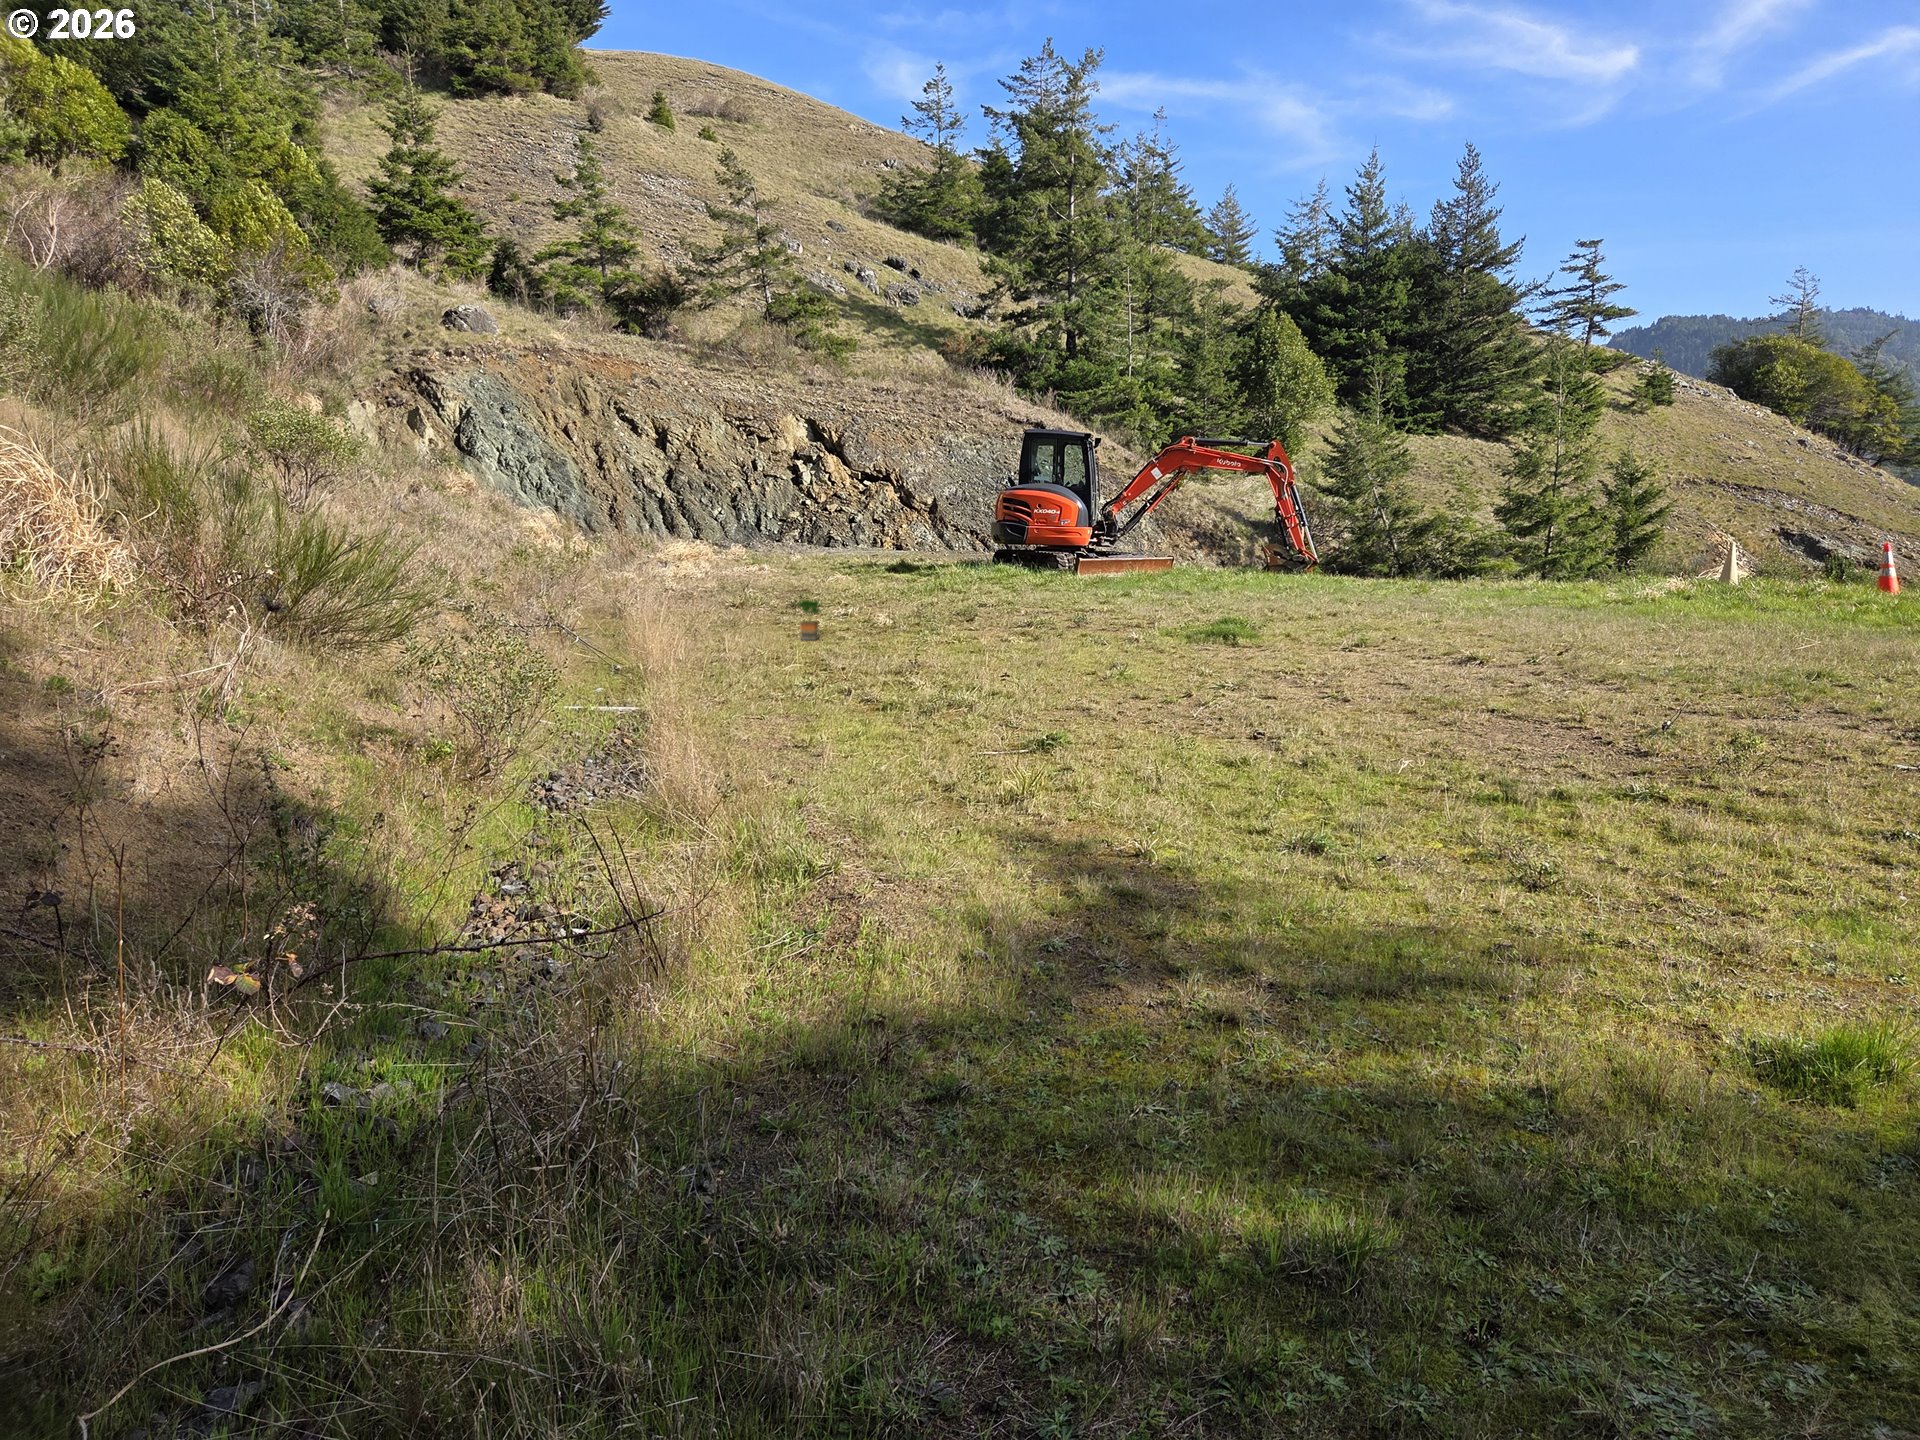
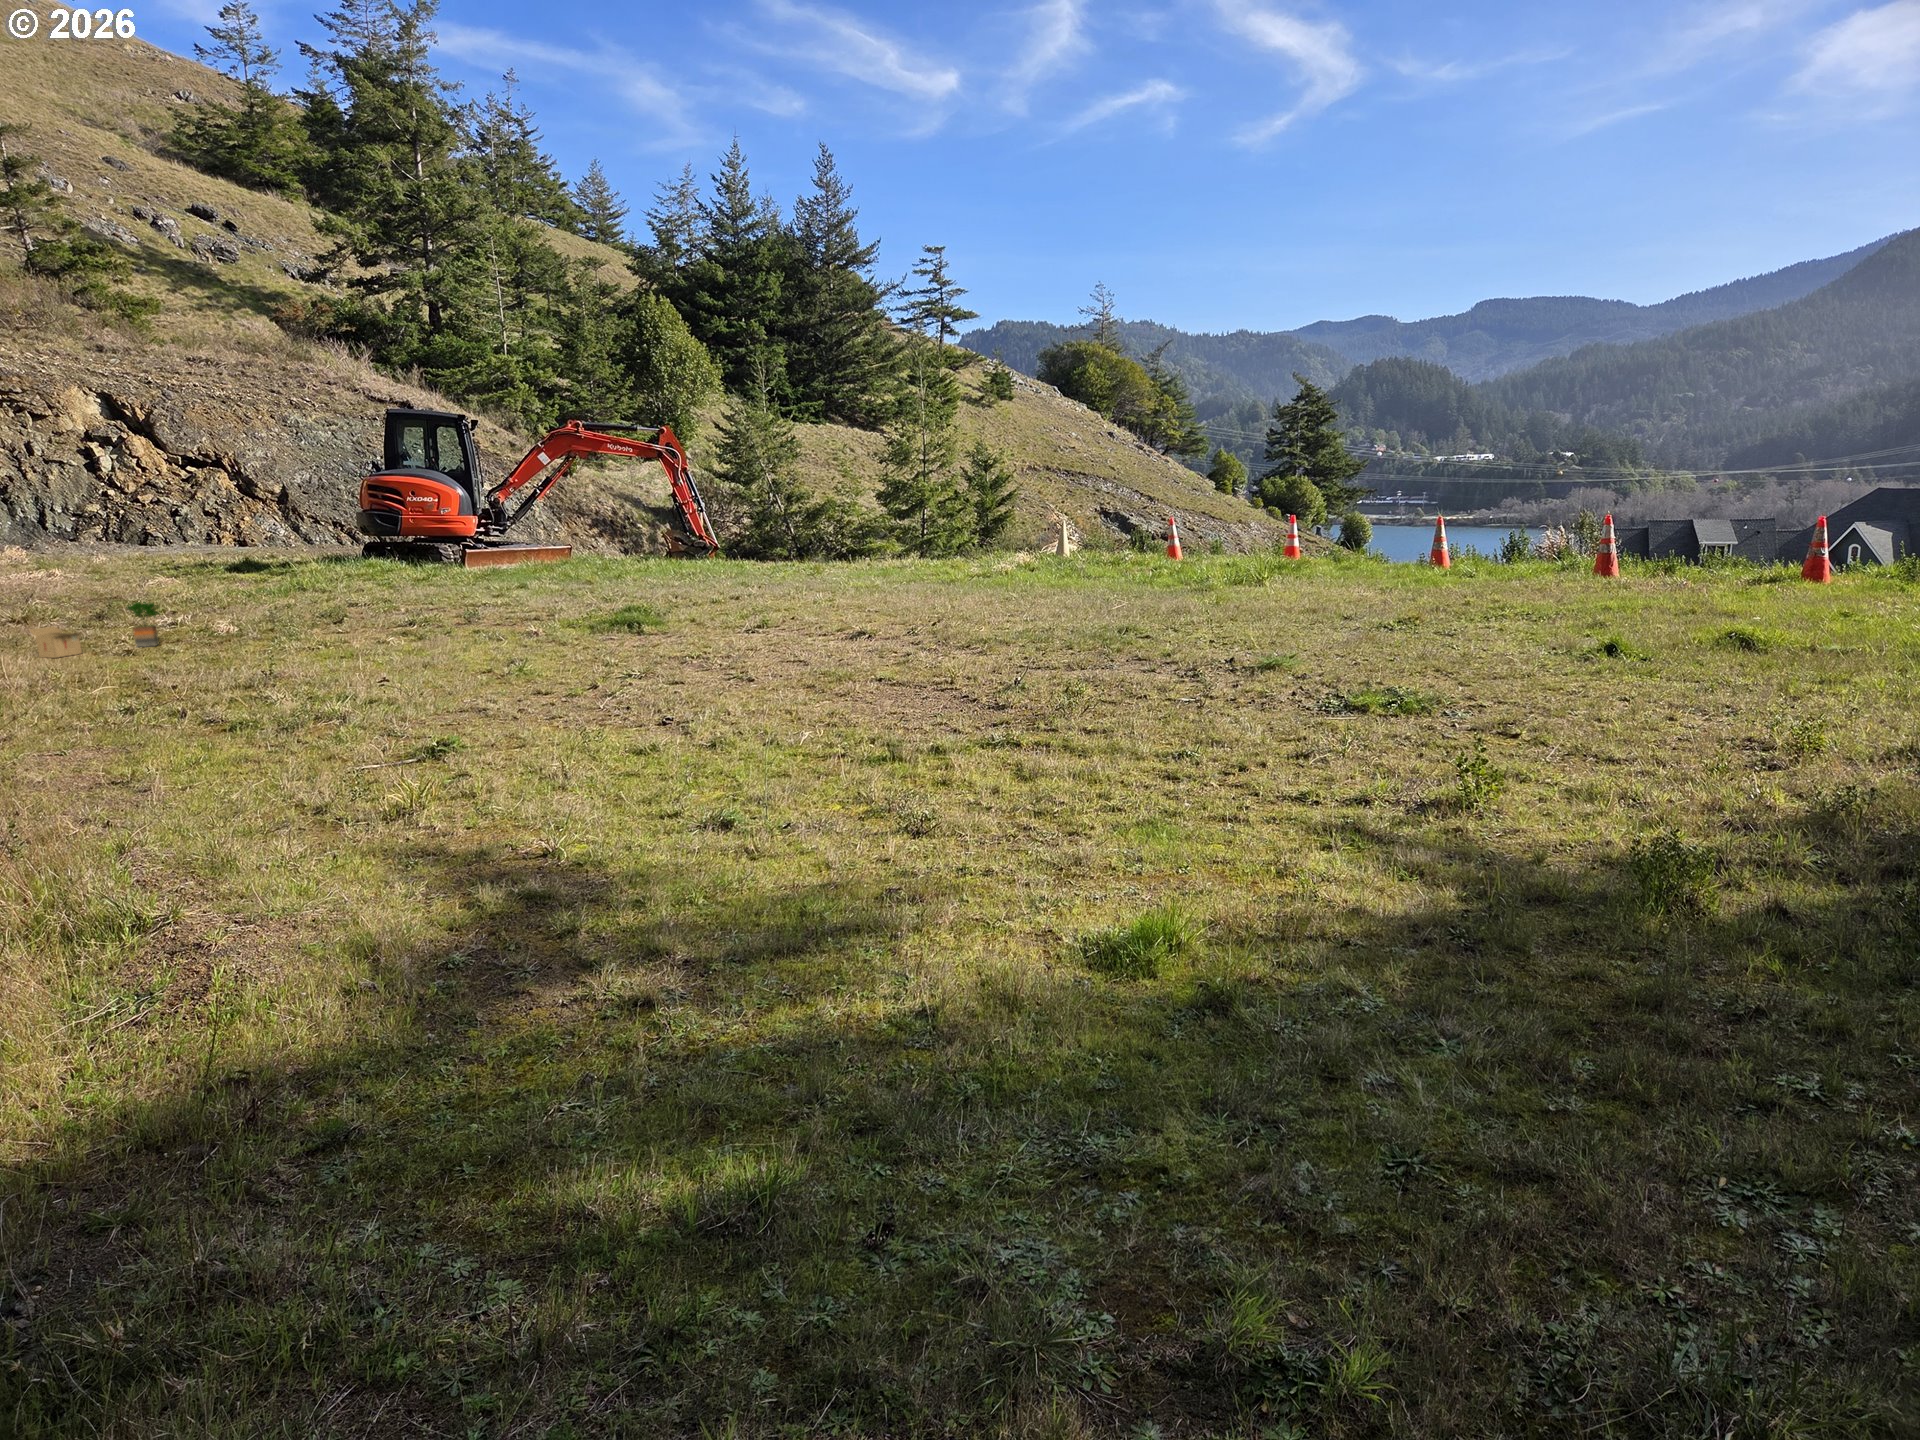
cardboard box: none [726,617,766,646] -> present [30,626,82,658]

